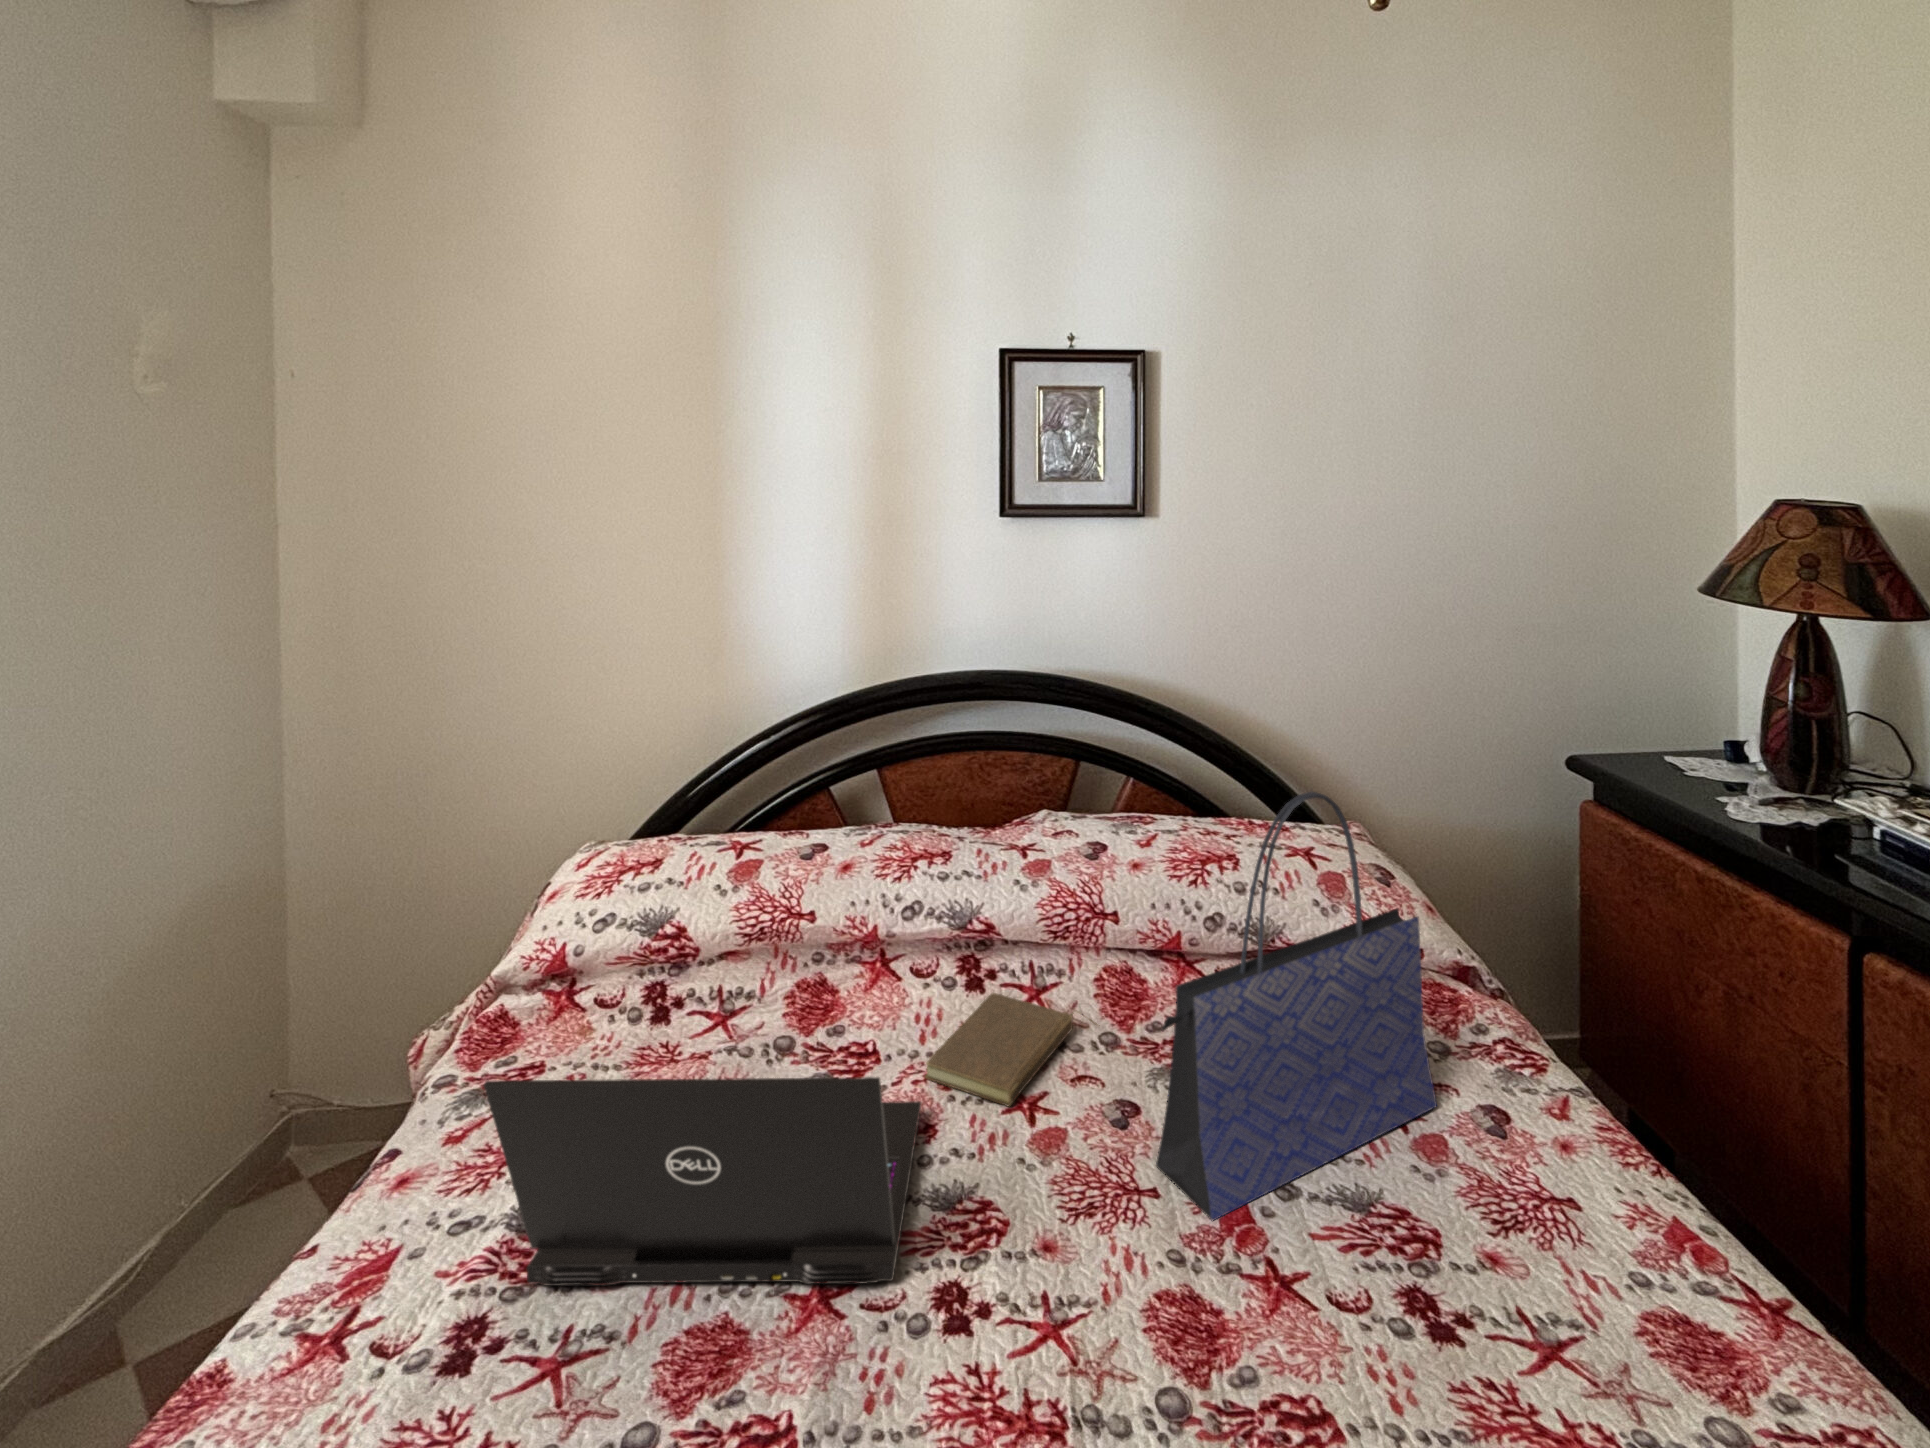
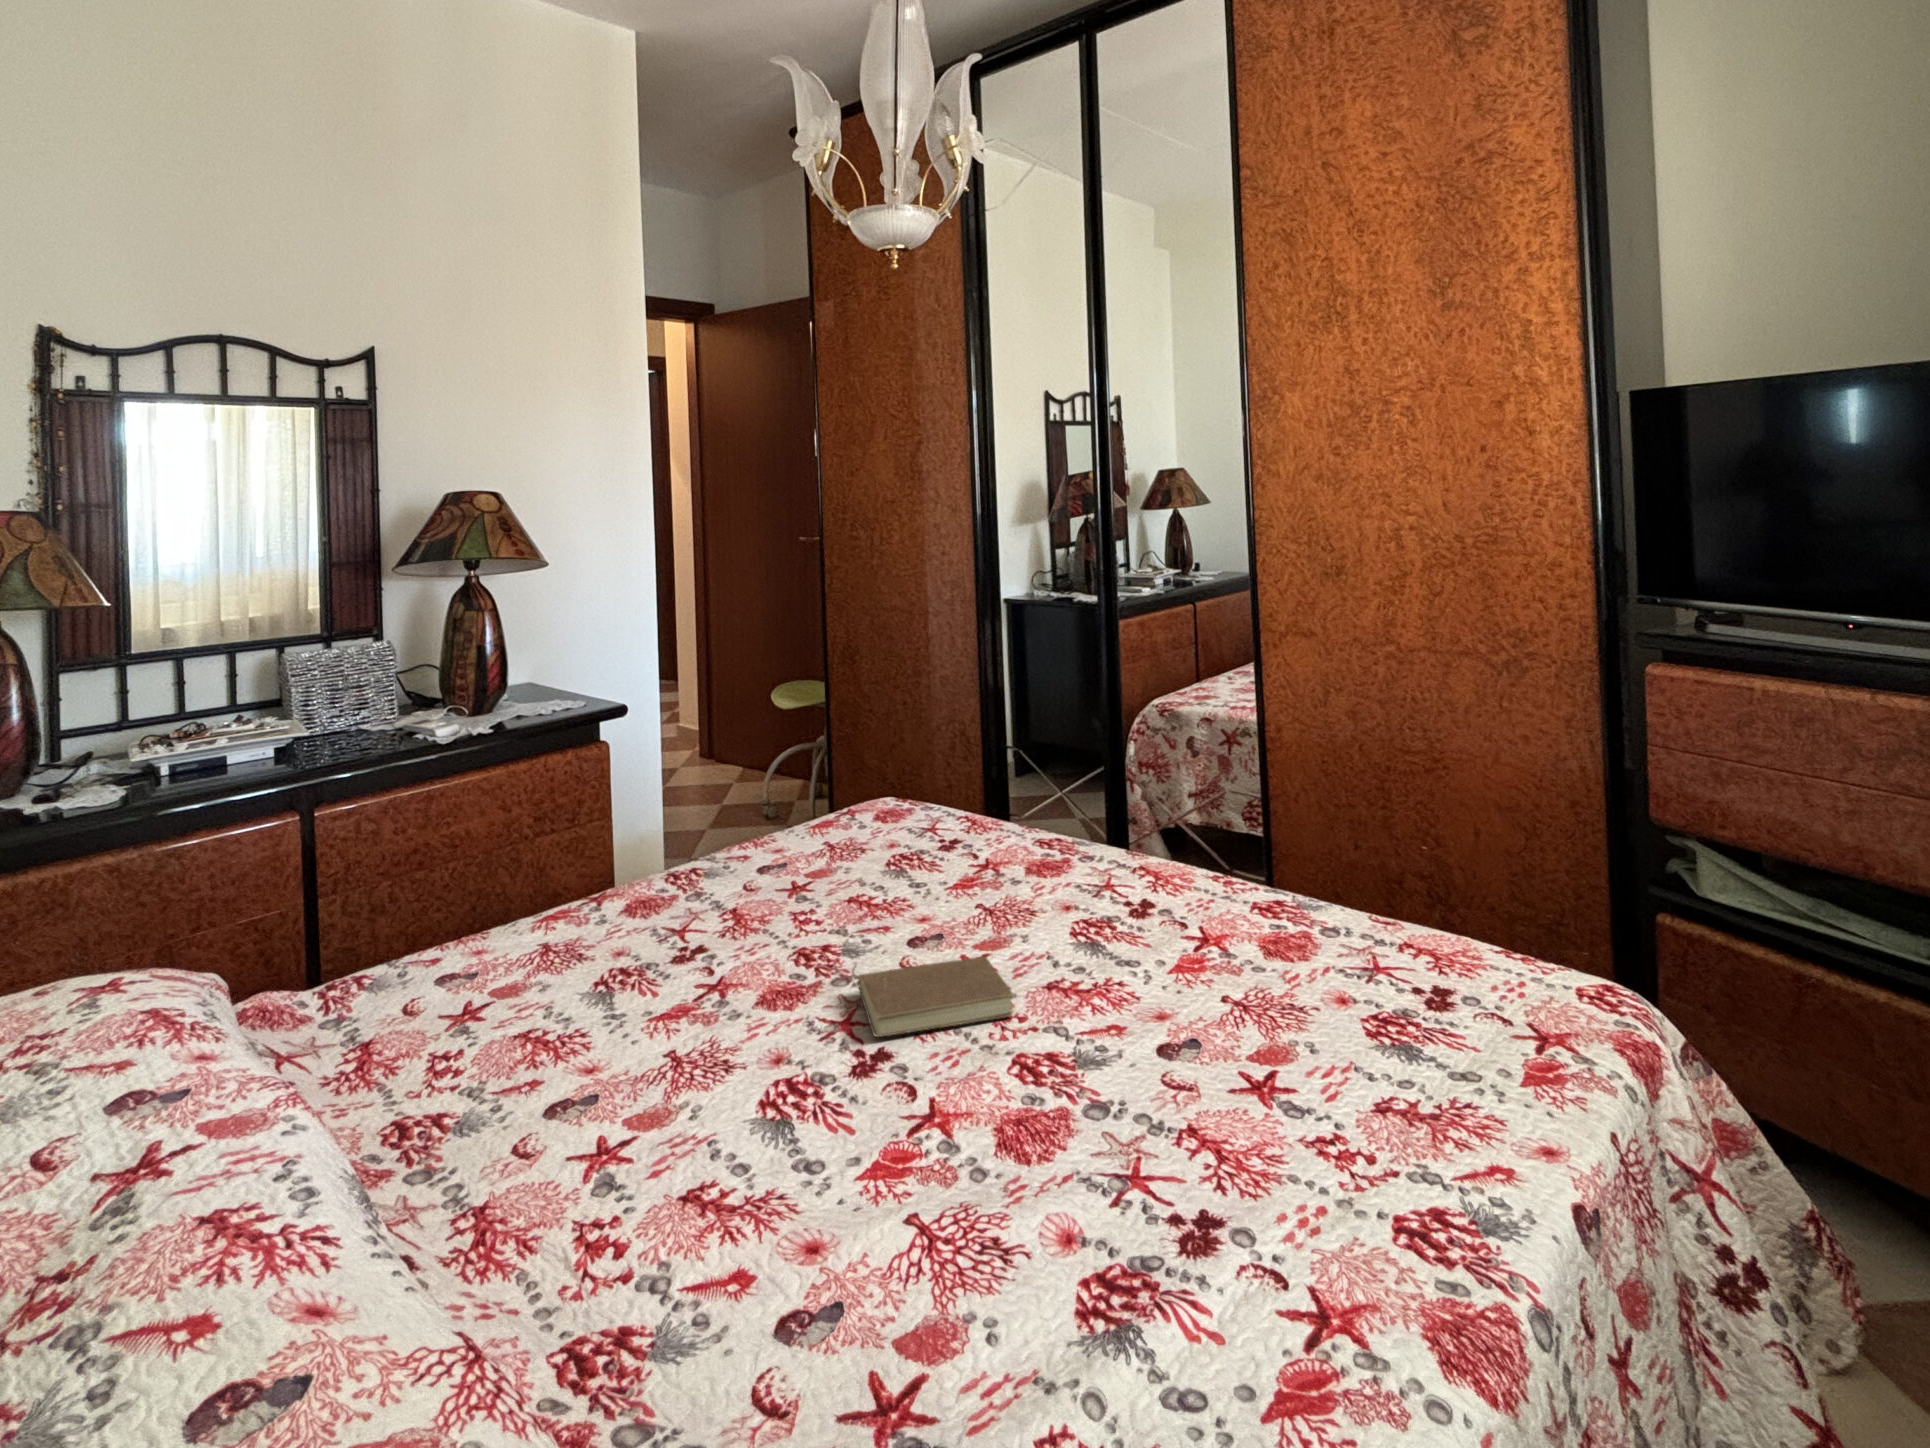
tote bag: present [1156,792,1437,1220] -> none [761,655,982,915]
laptop: present [484,1077,921,1286] -> none [1050,760,1417,1096]

